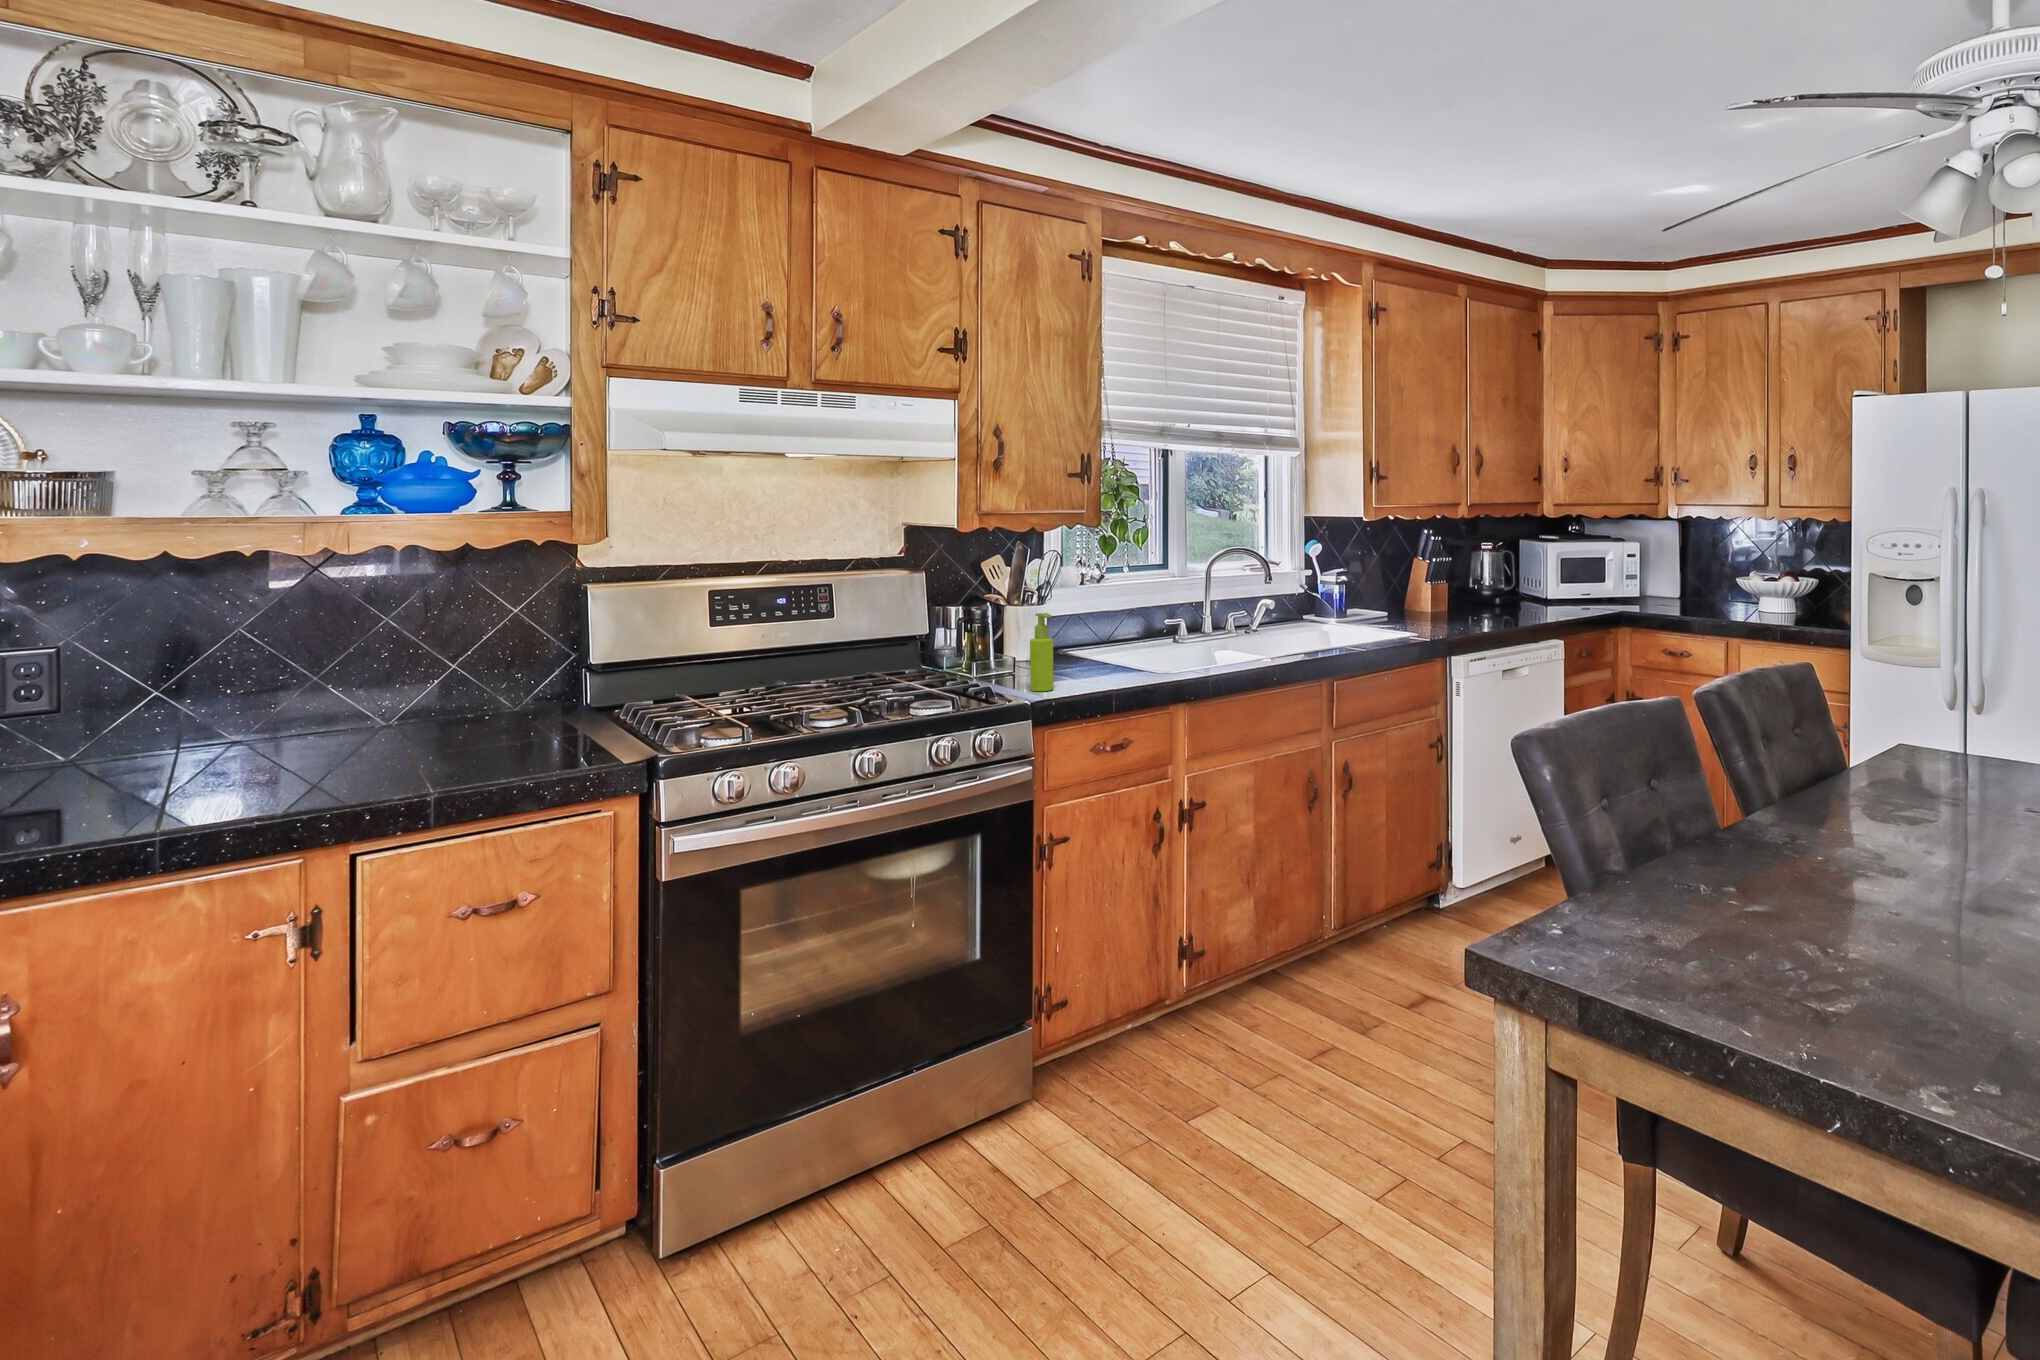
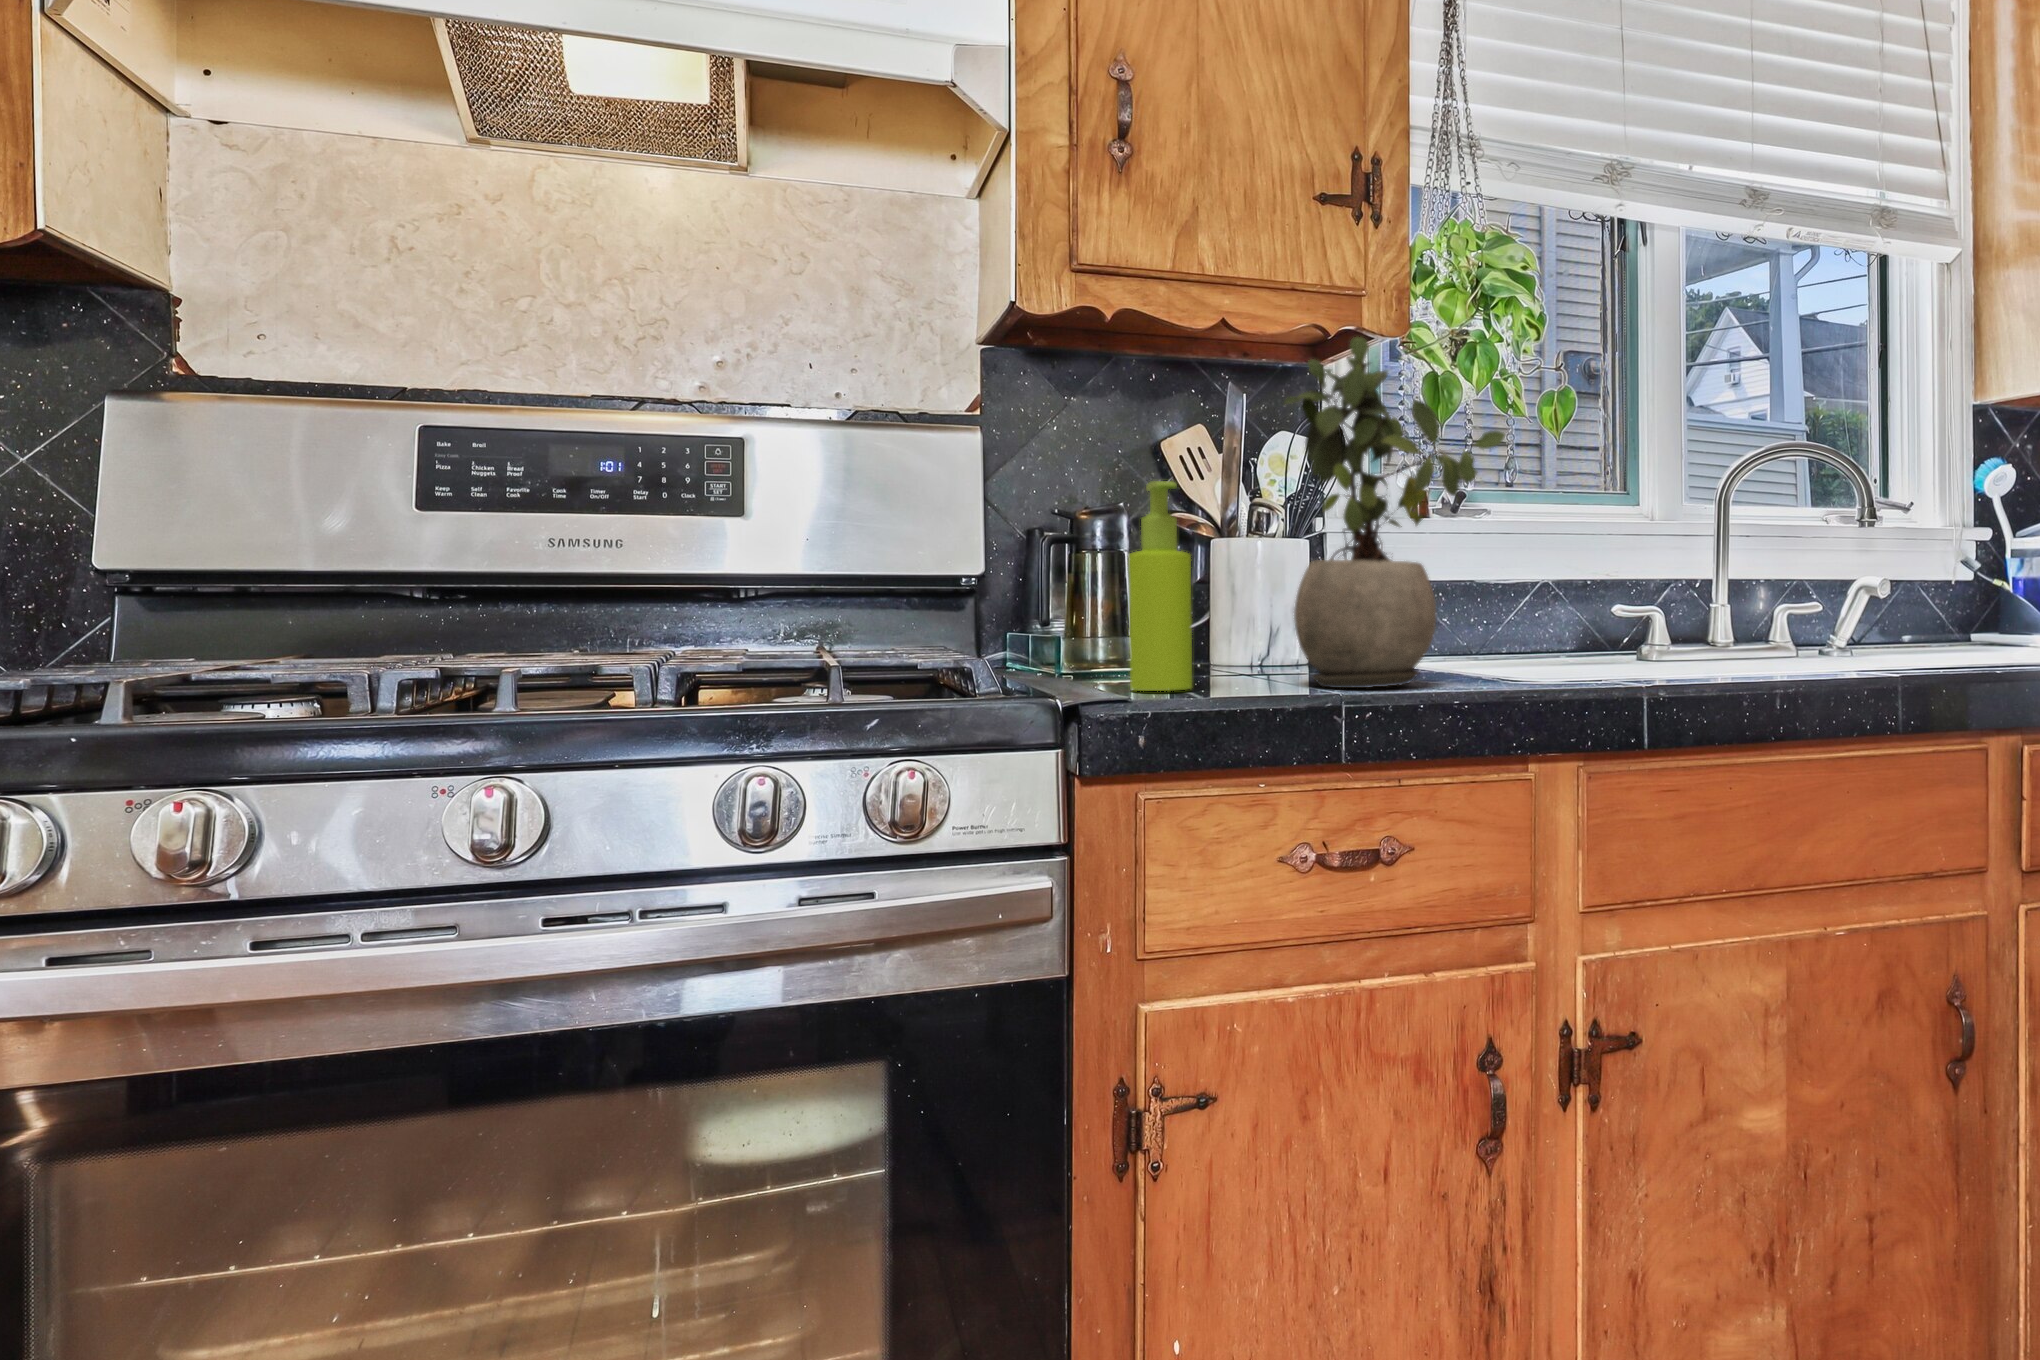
potted plant: none [1080,554,1167,683] -> present [1284,337,1505,688]

